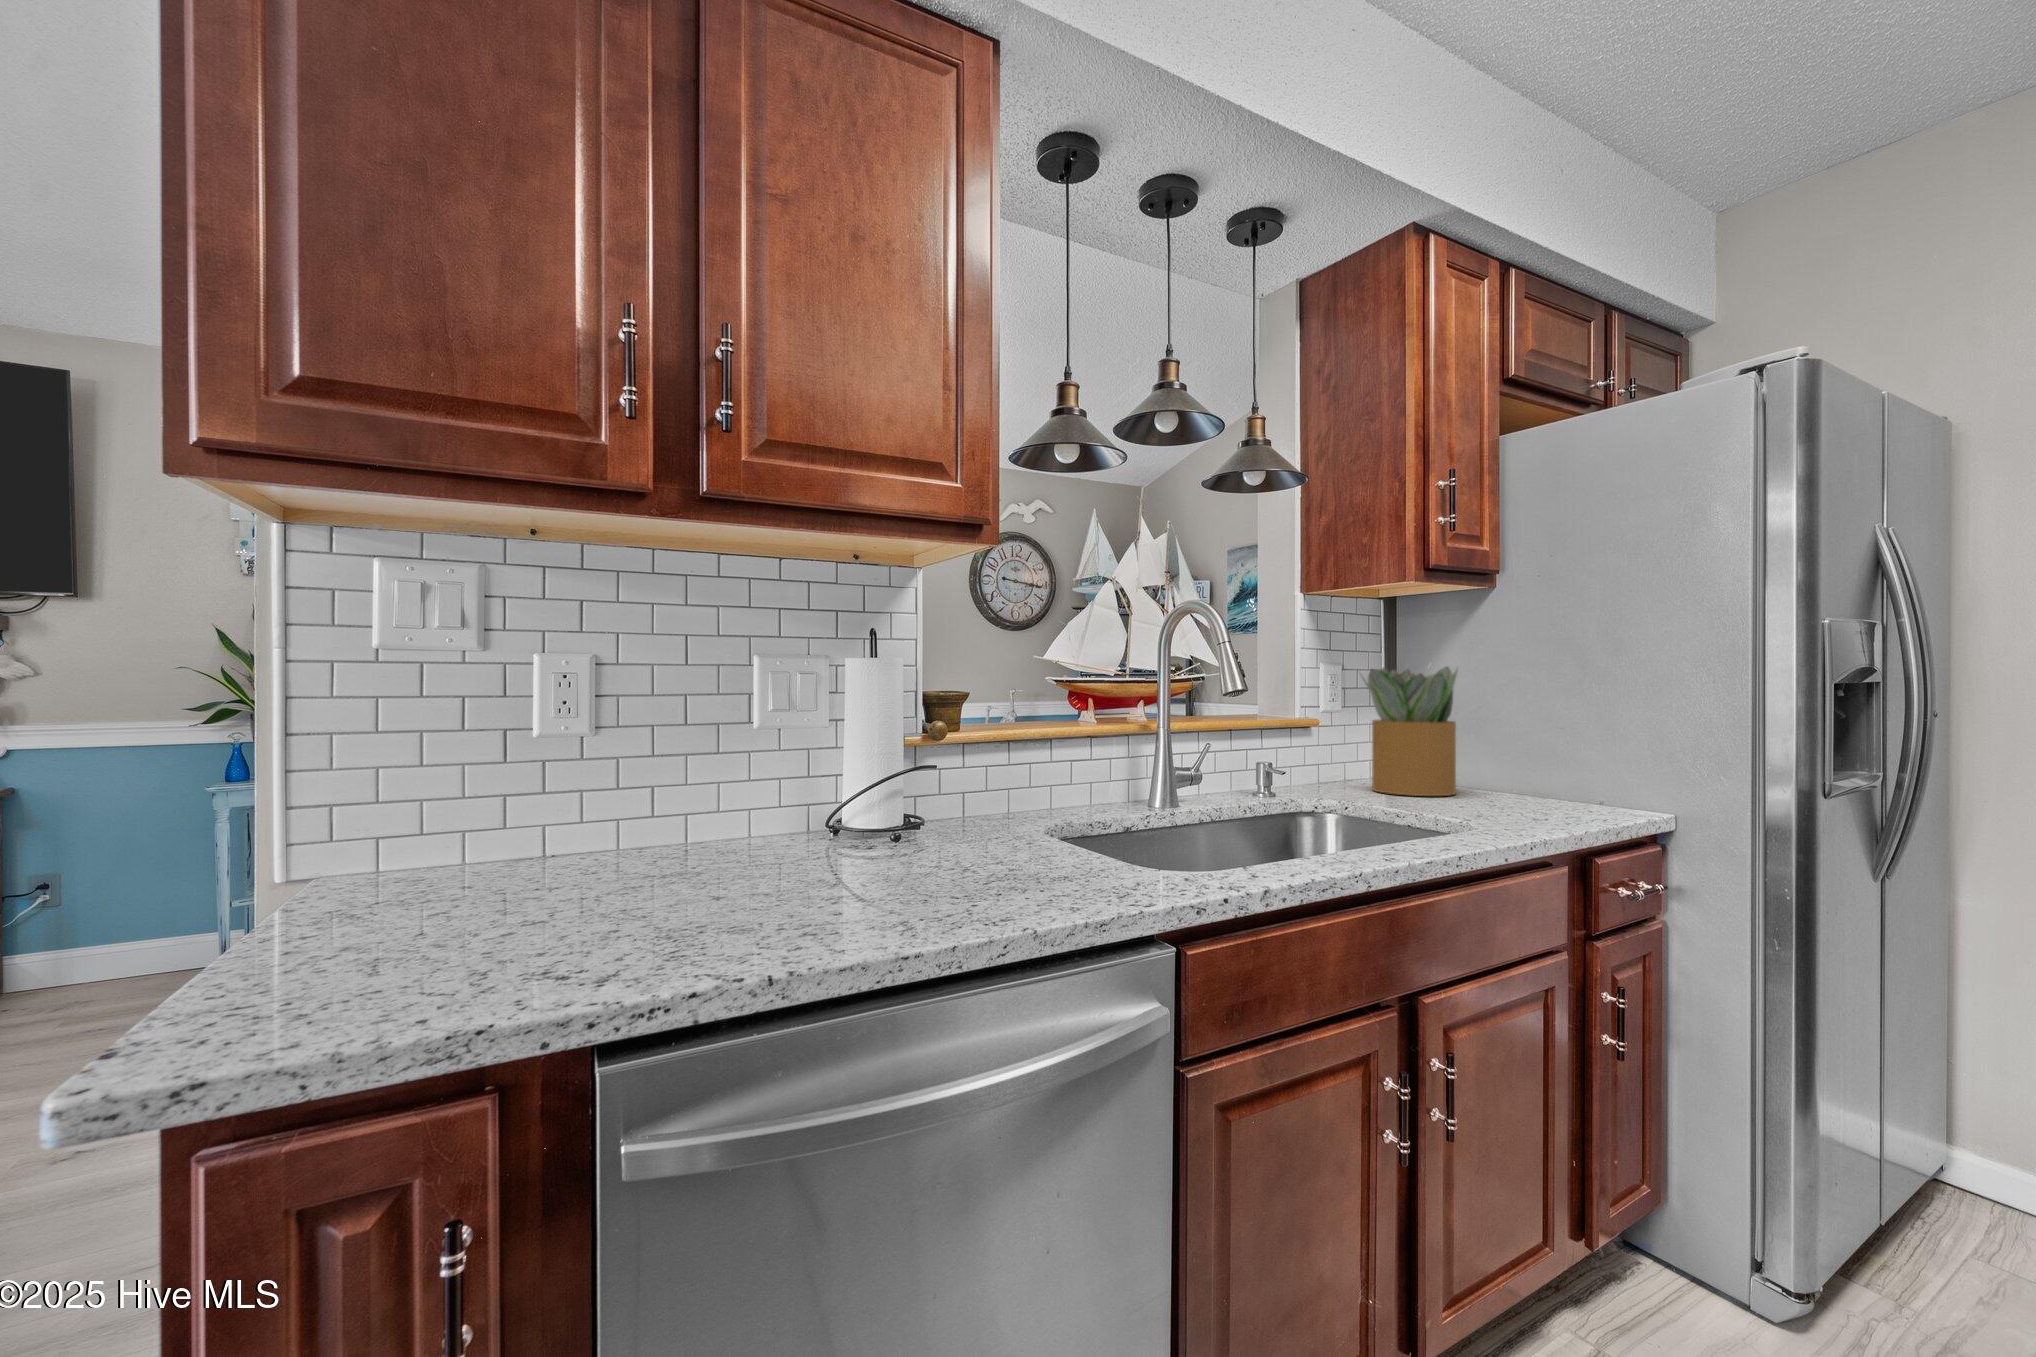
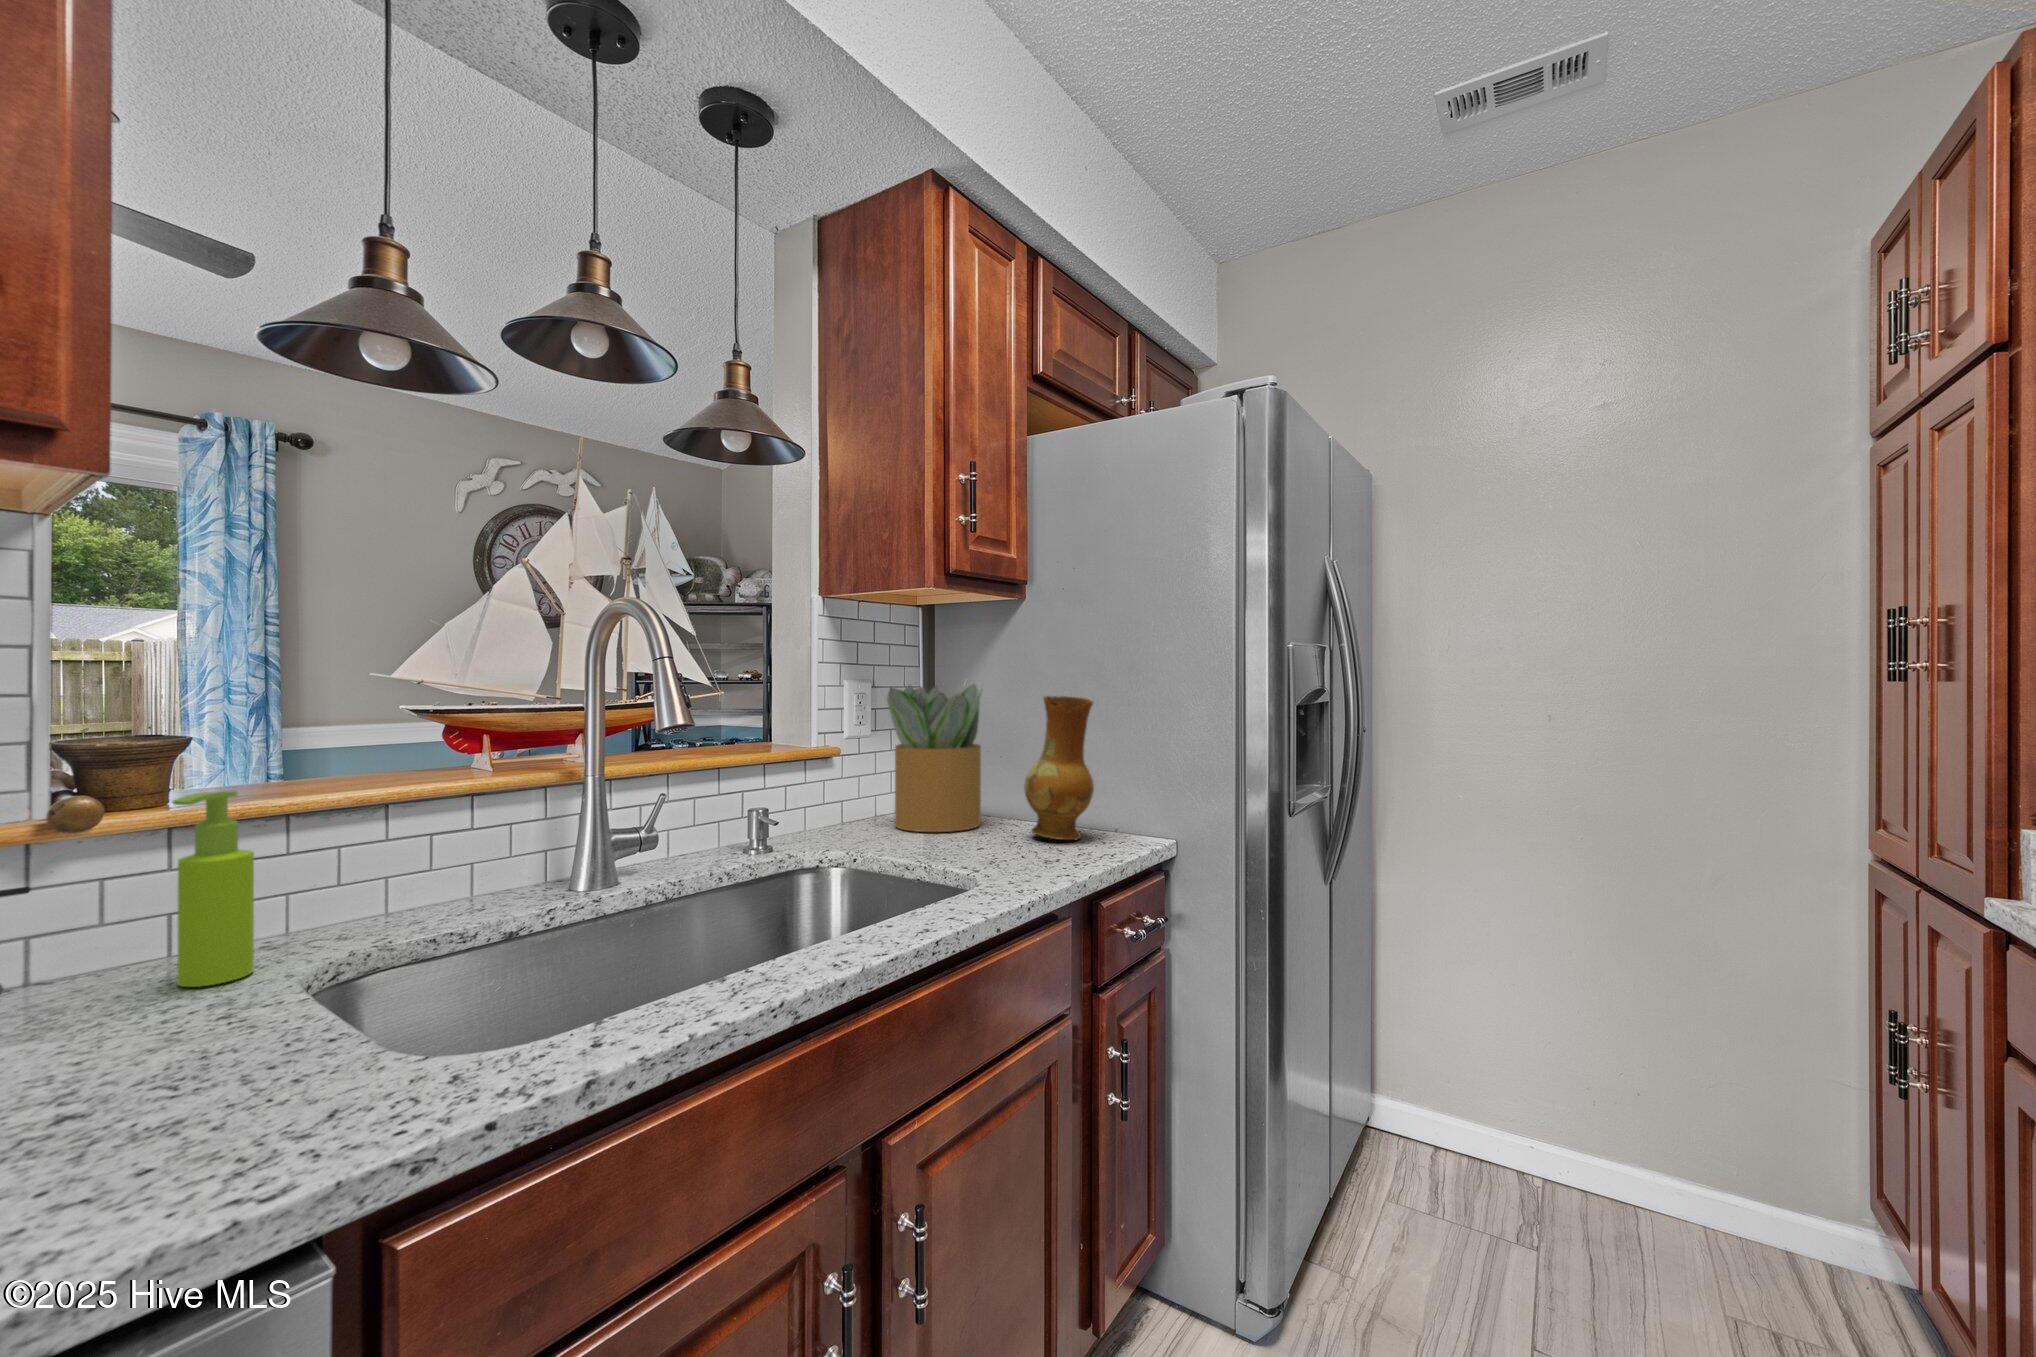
ceramic jug: none [1506,675,1581,808] -> present [1024,696,1094,840]
soap dispenser: none [976,720,1008,832] -> present [172,791,254,987]

